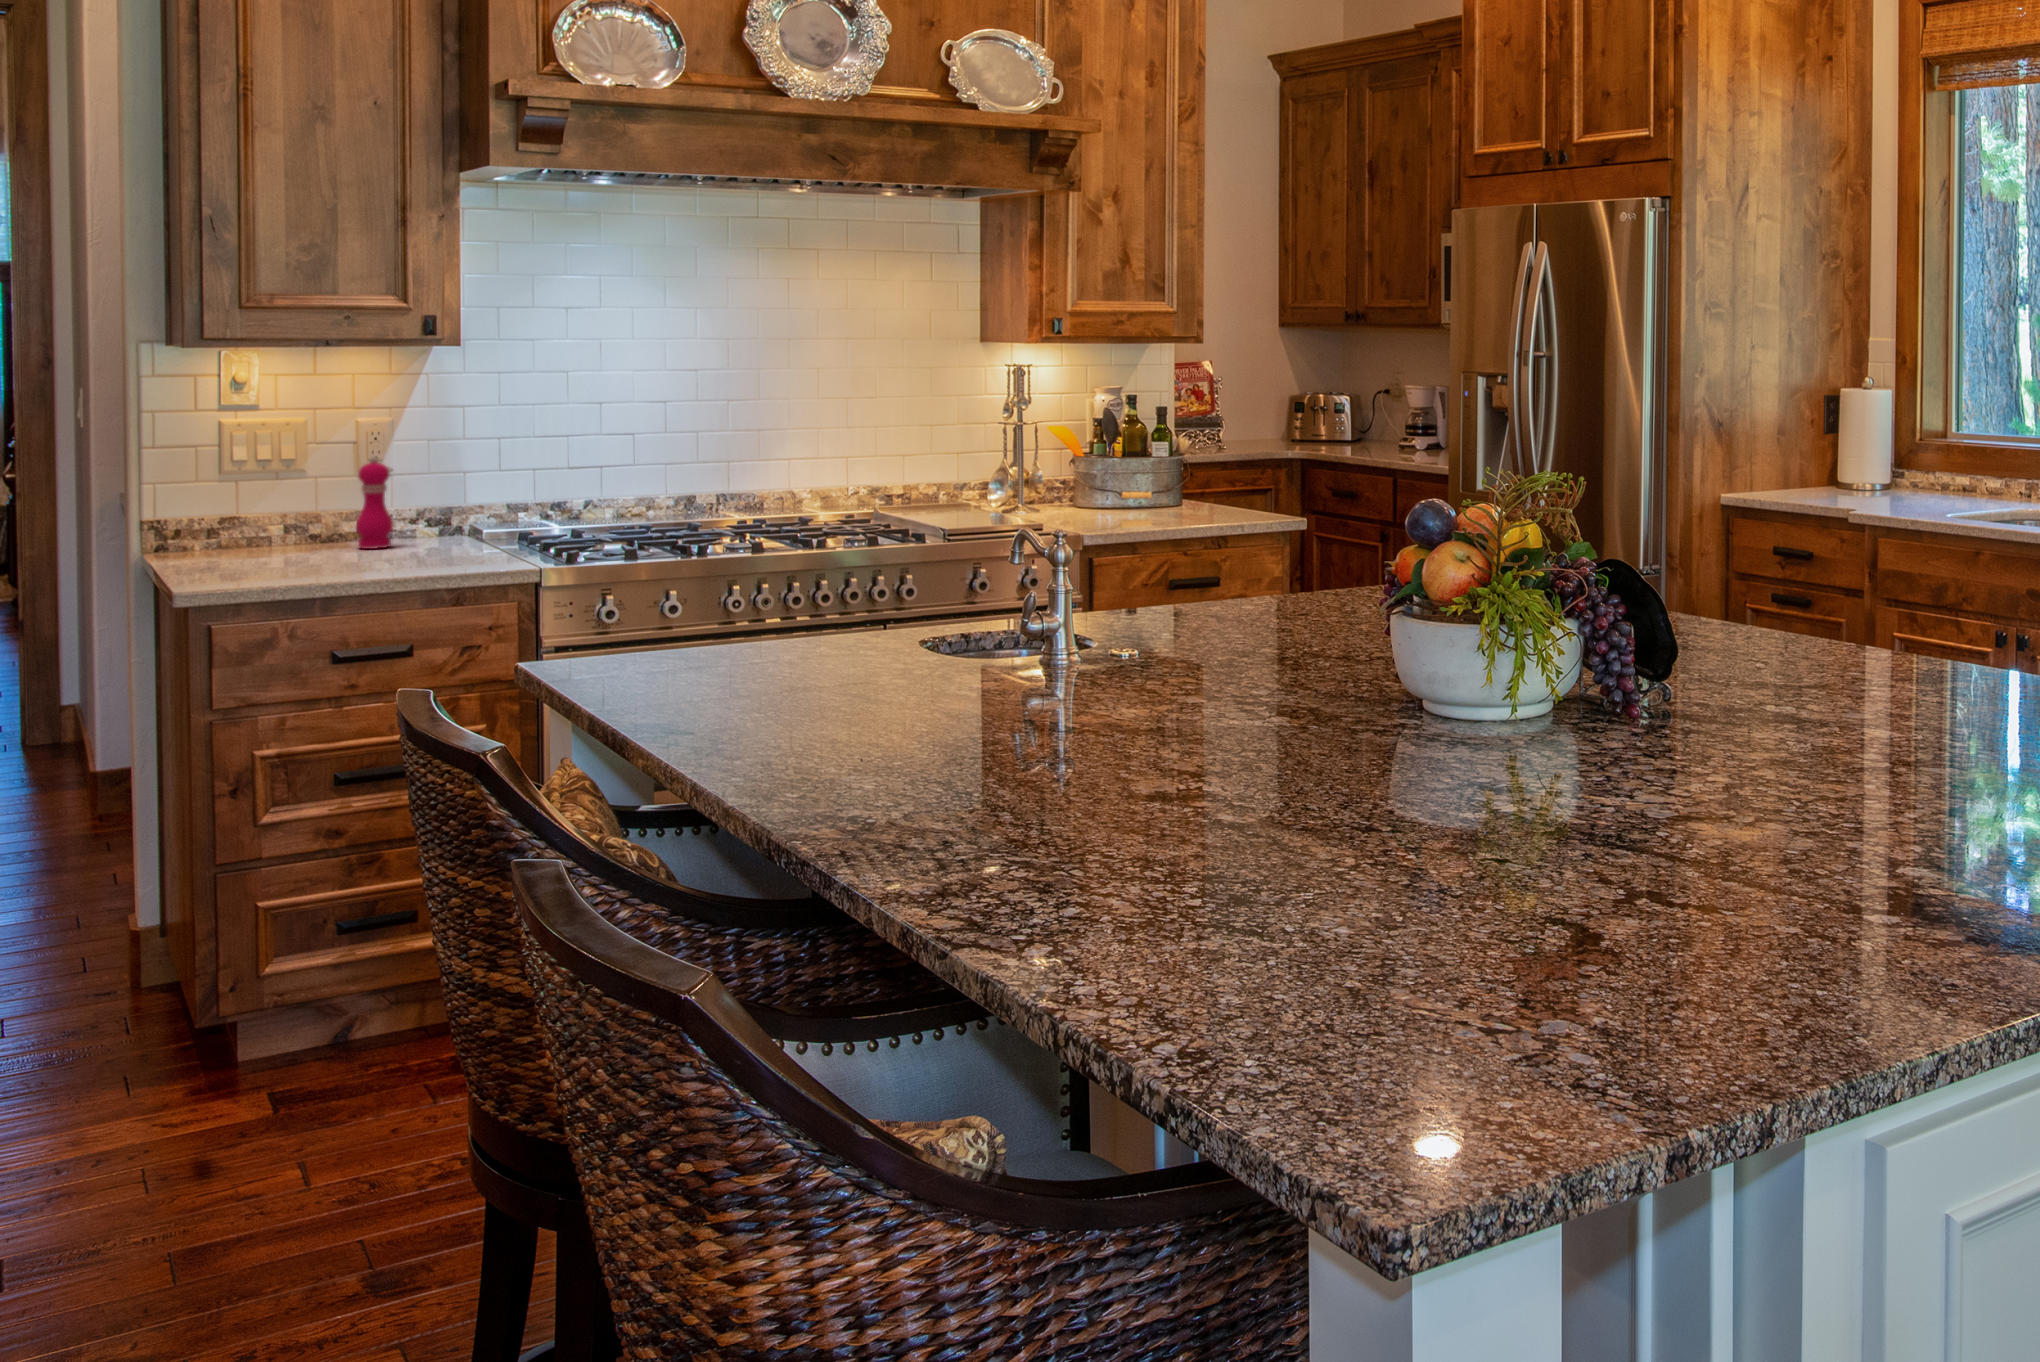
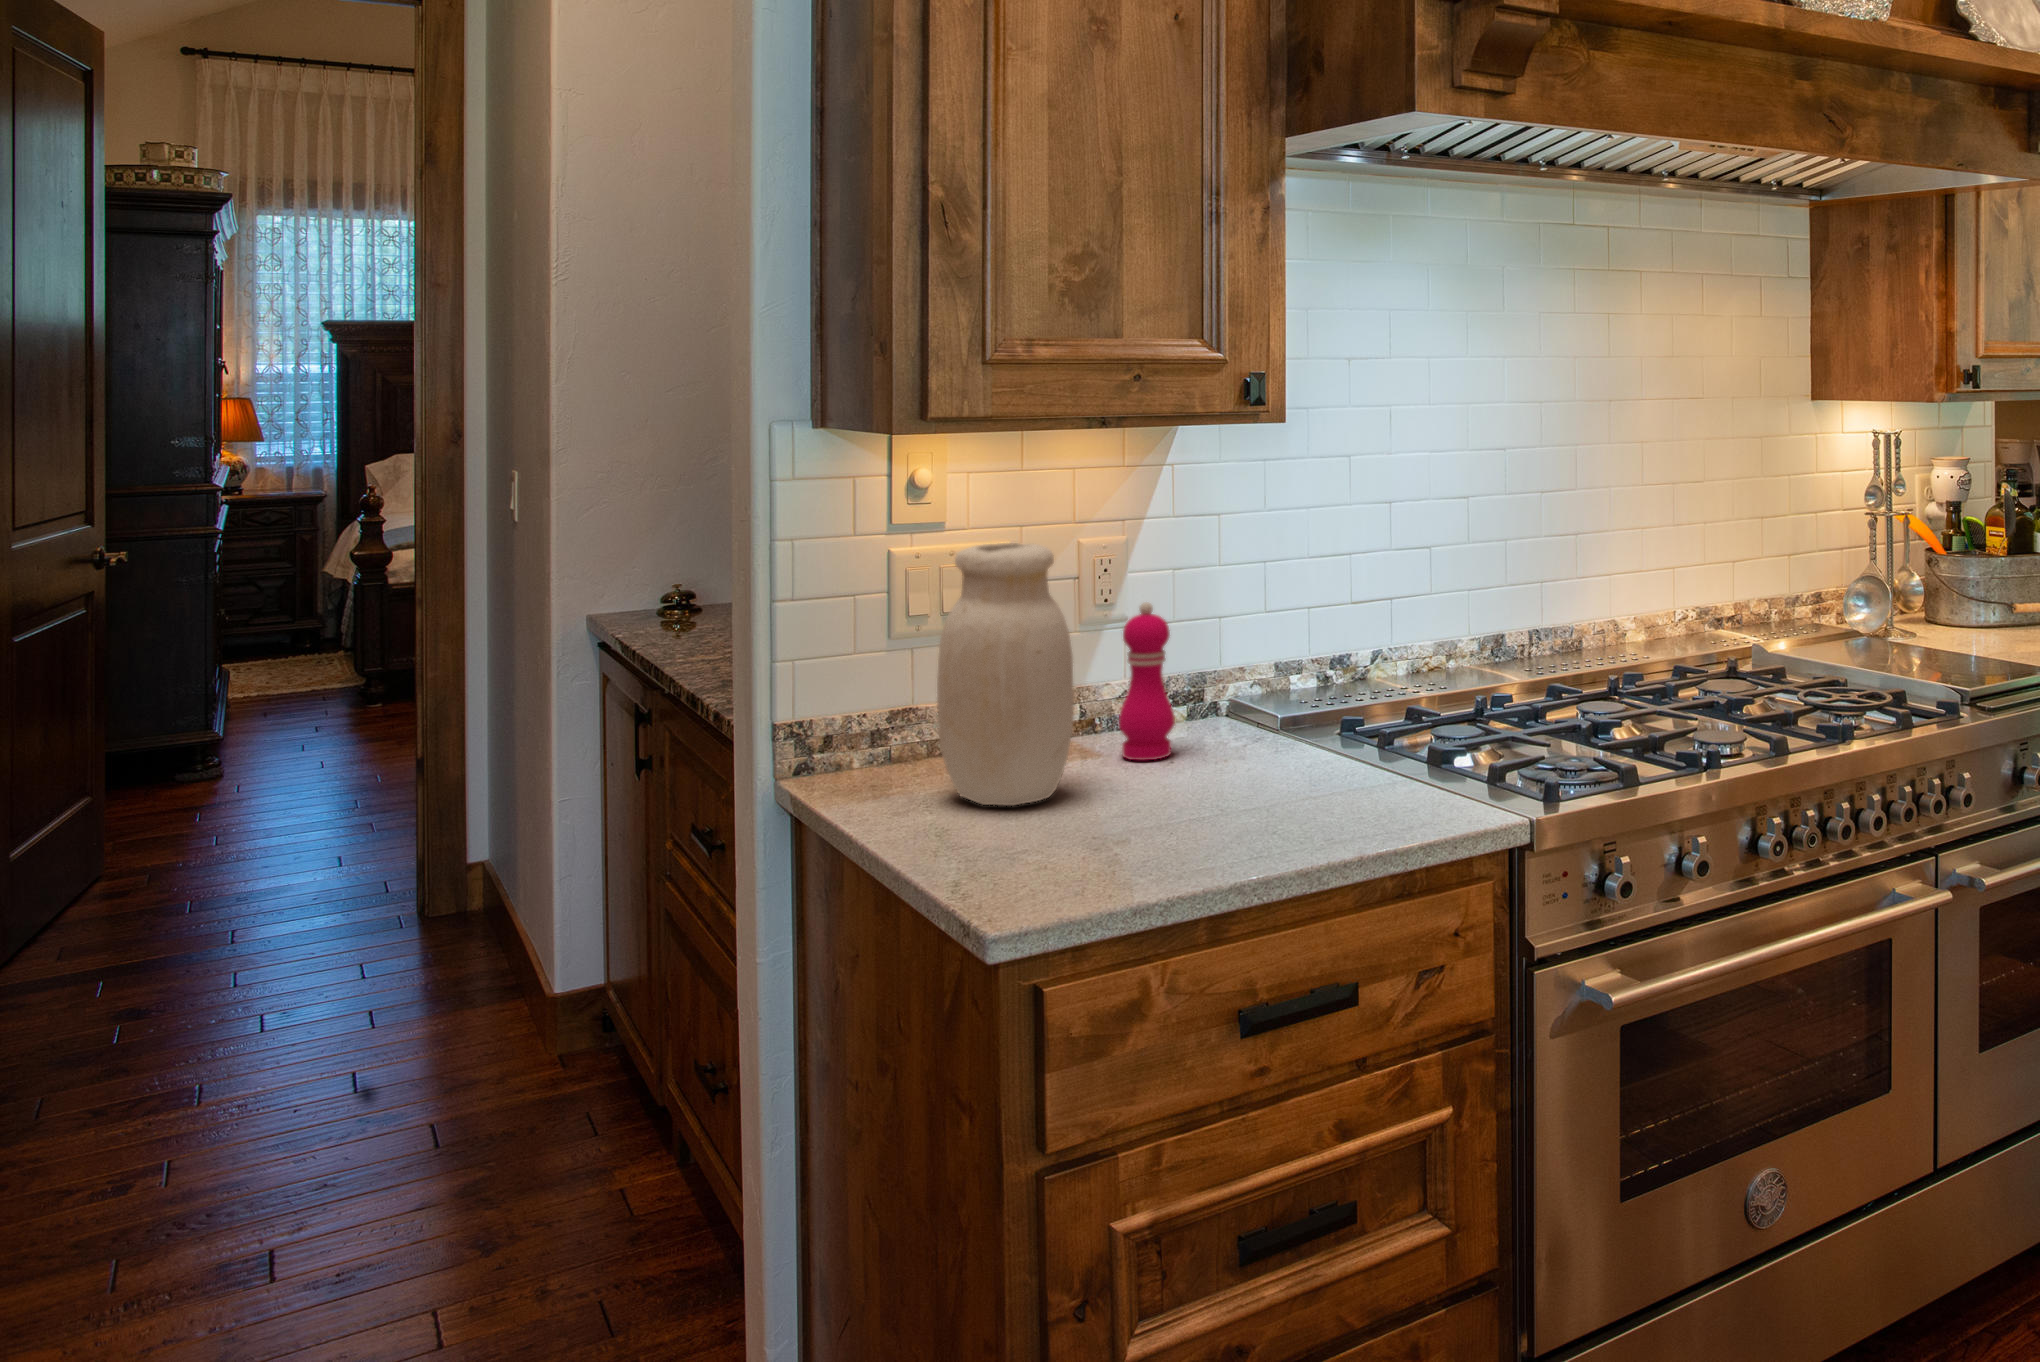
jar: none [218,415,302,561] -> present [937,543,1074,806]

